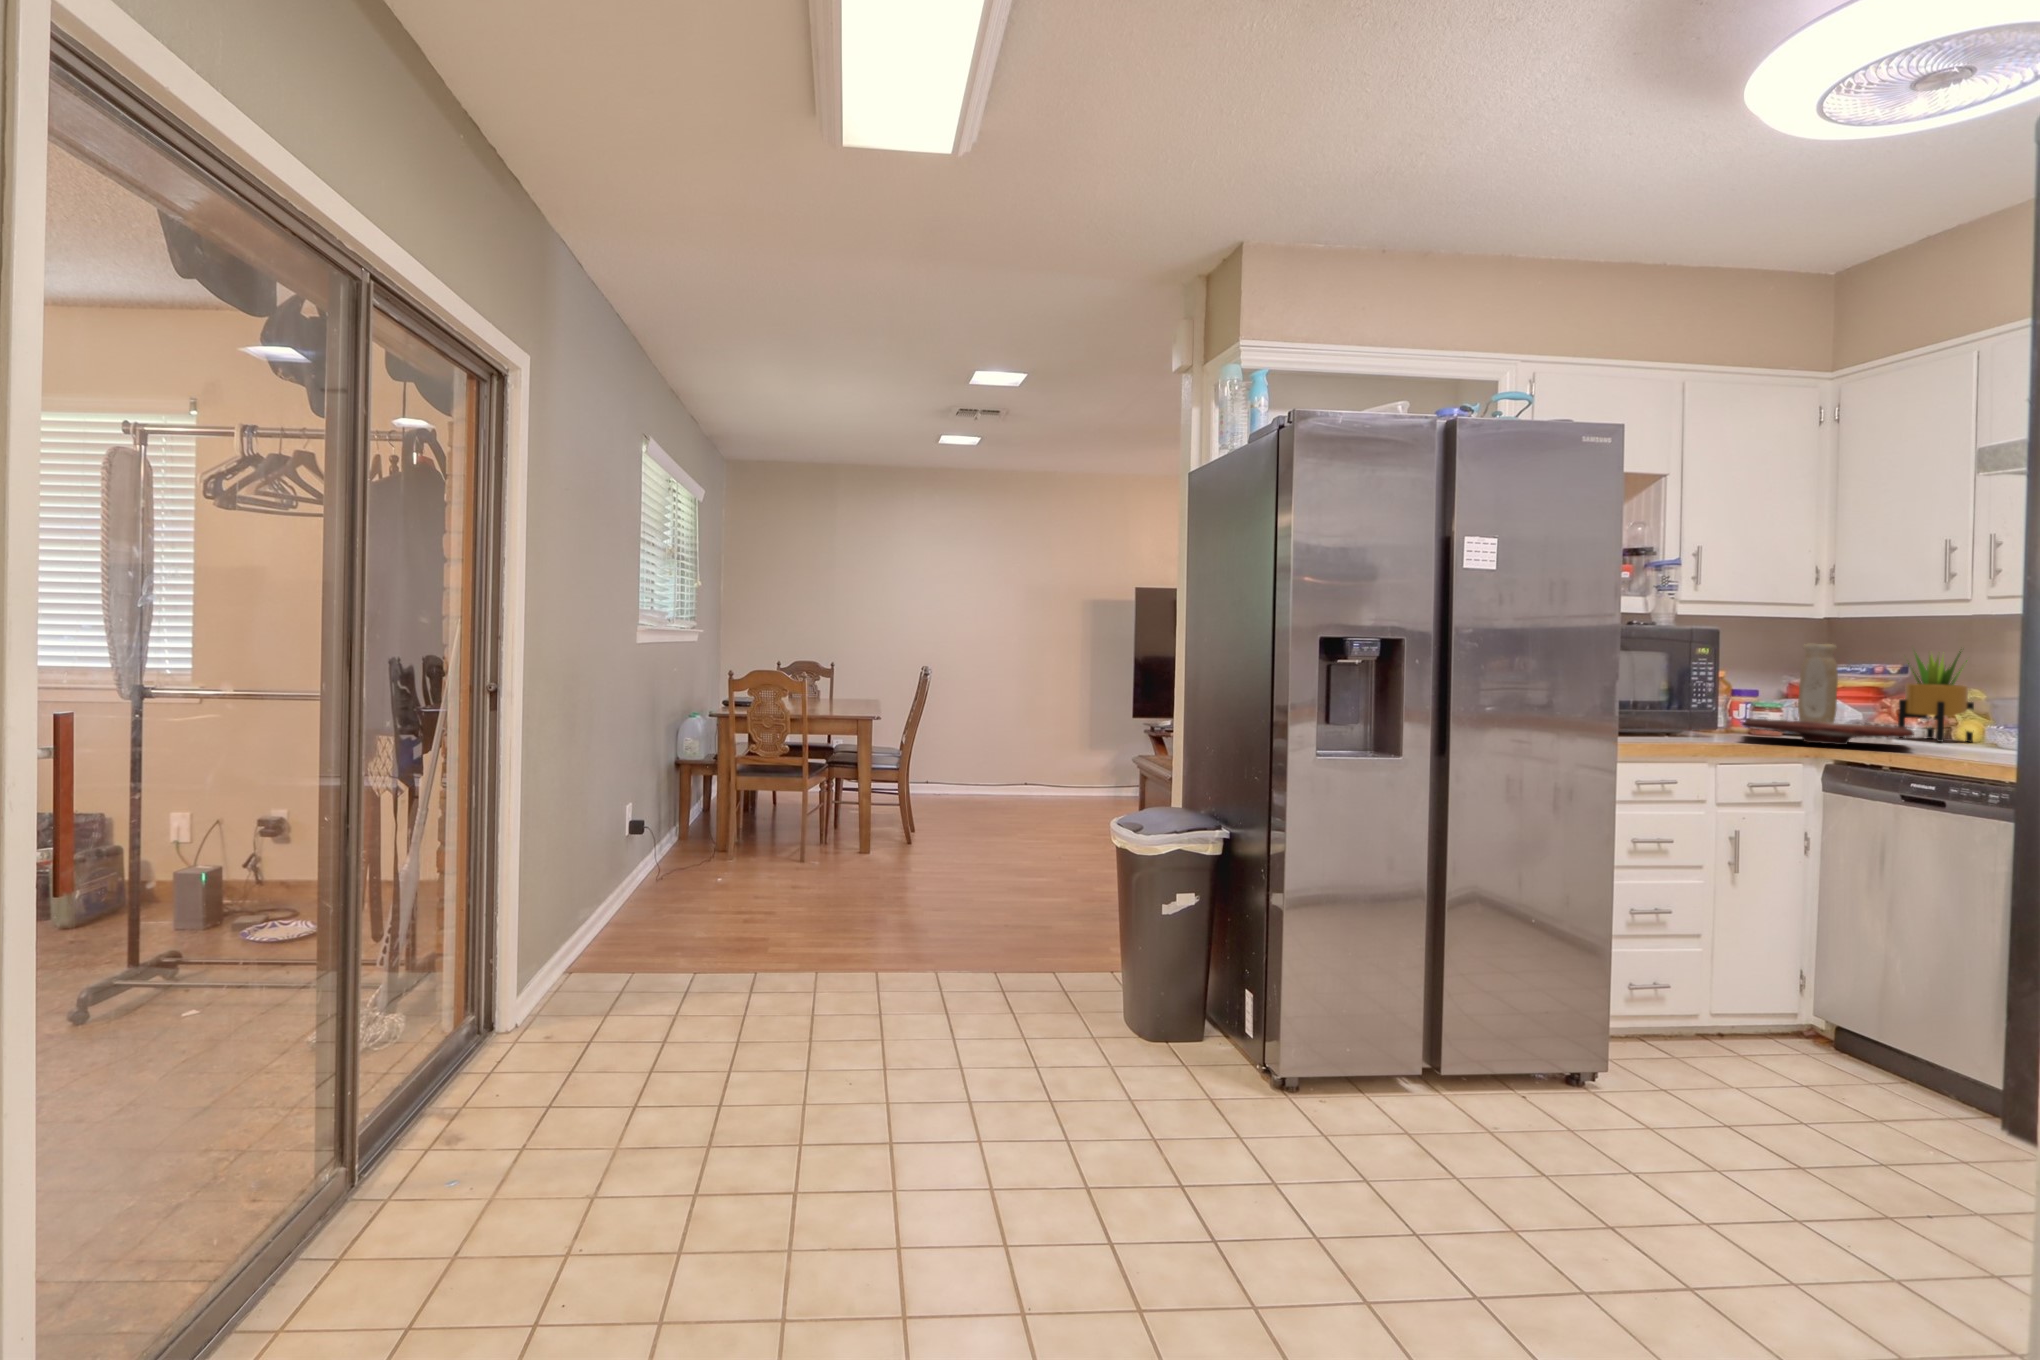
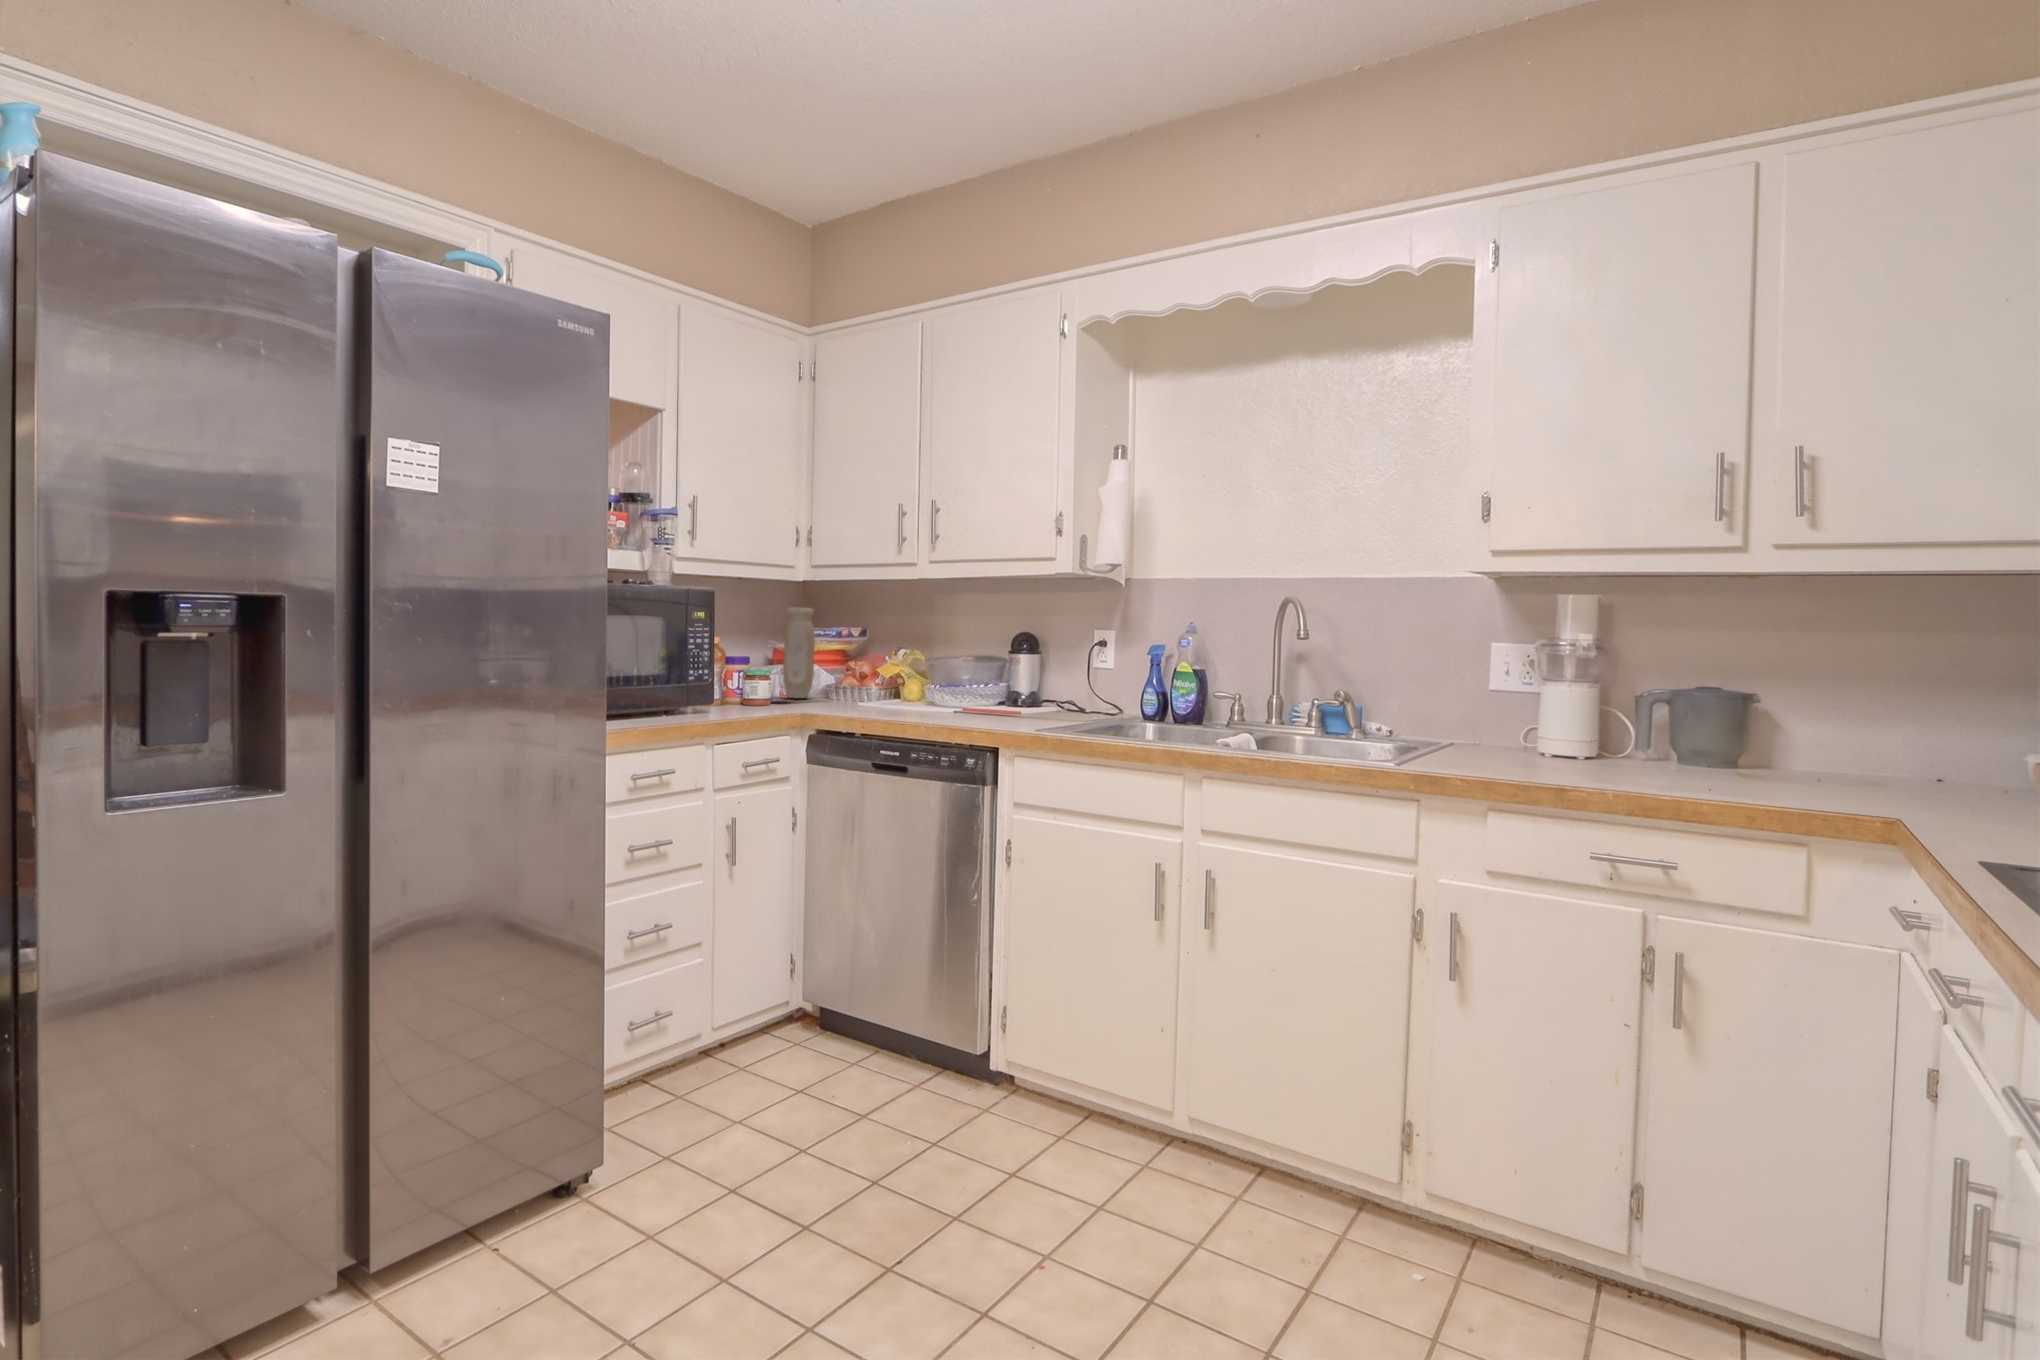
potted plant: present [1898,649,1974,742] -> none [861,609,913,701]
cutting board: present [1742,719,1914,745] -> none [738,689,882,713]

